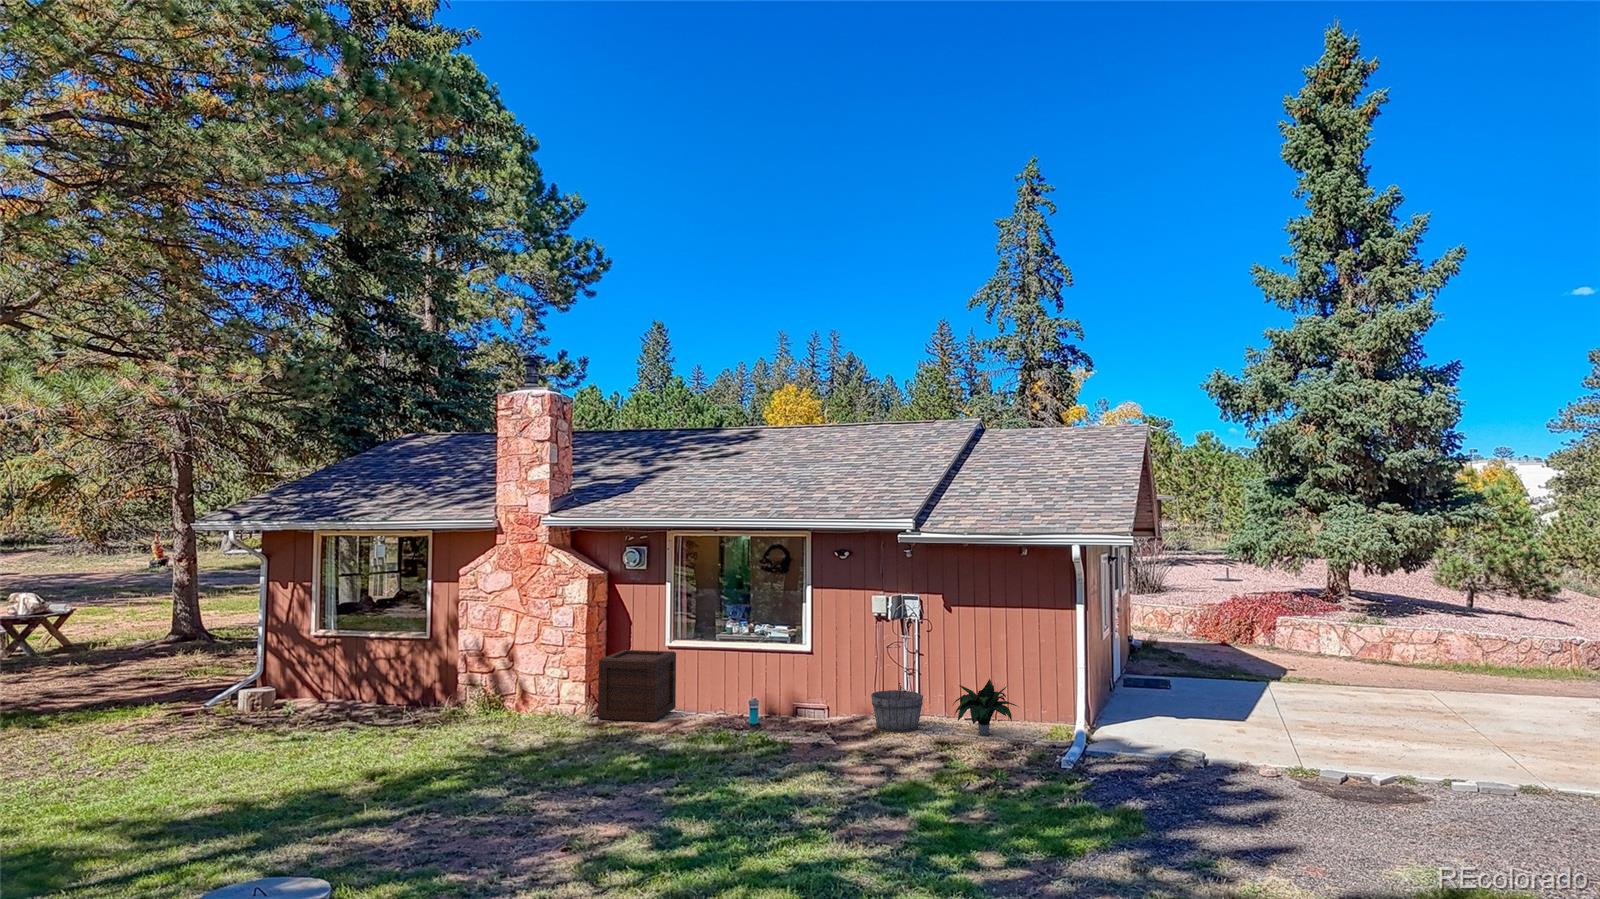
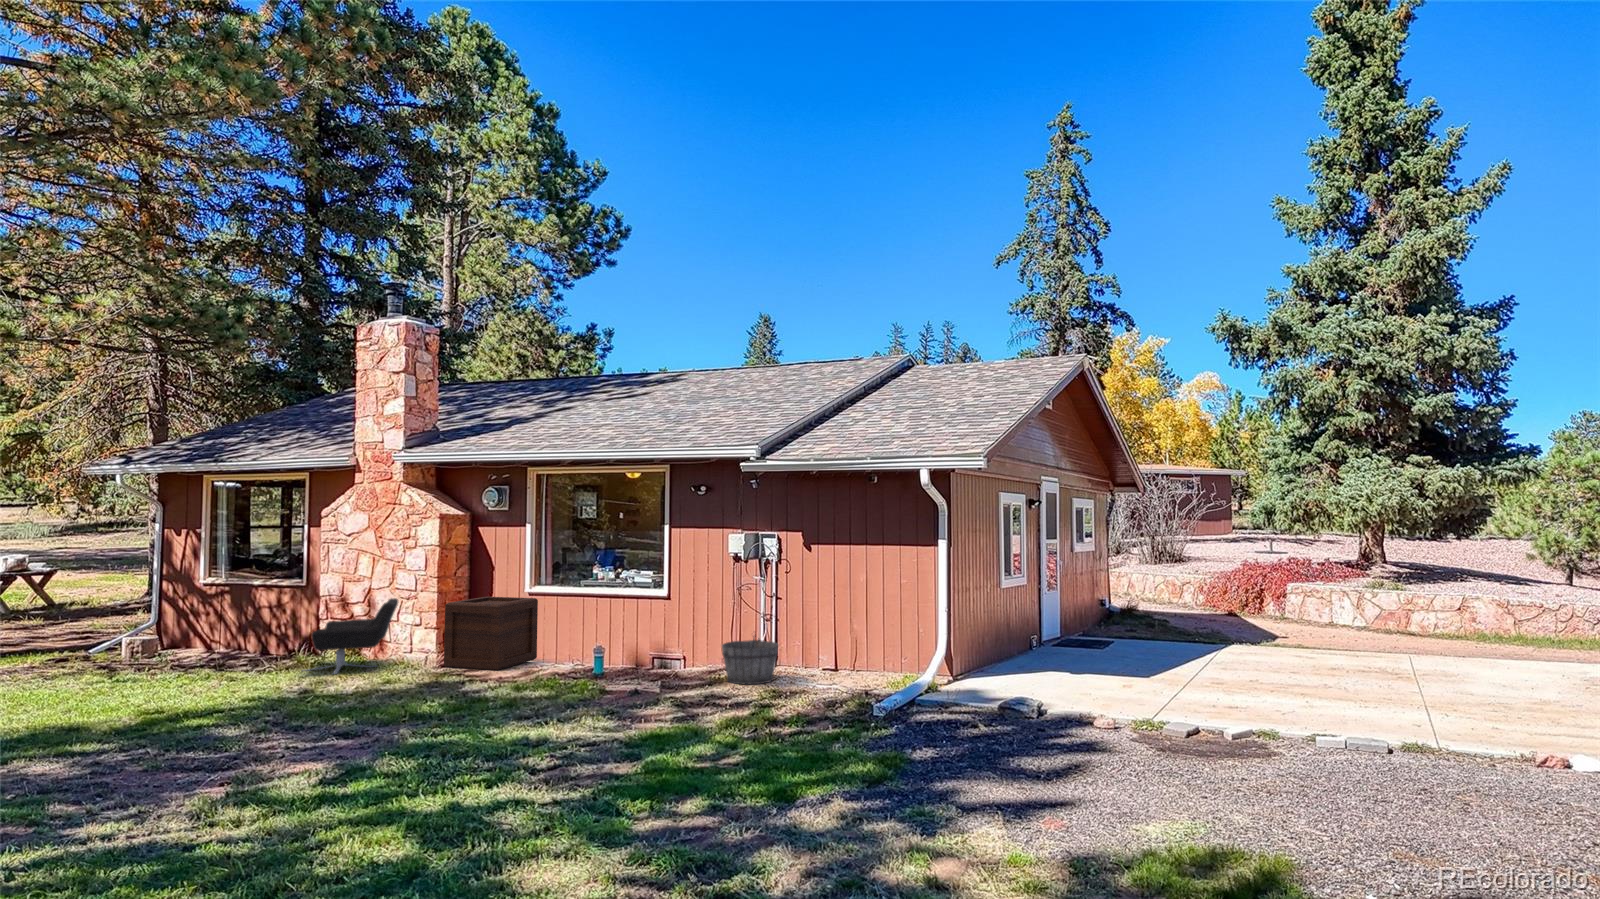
lounge chair: none [465,654,552,730] -> present [311,598,398,674]
potted plant: present [953,679,1017,735] -> none [805,626,882,689]

